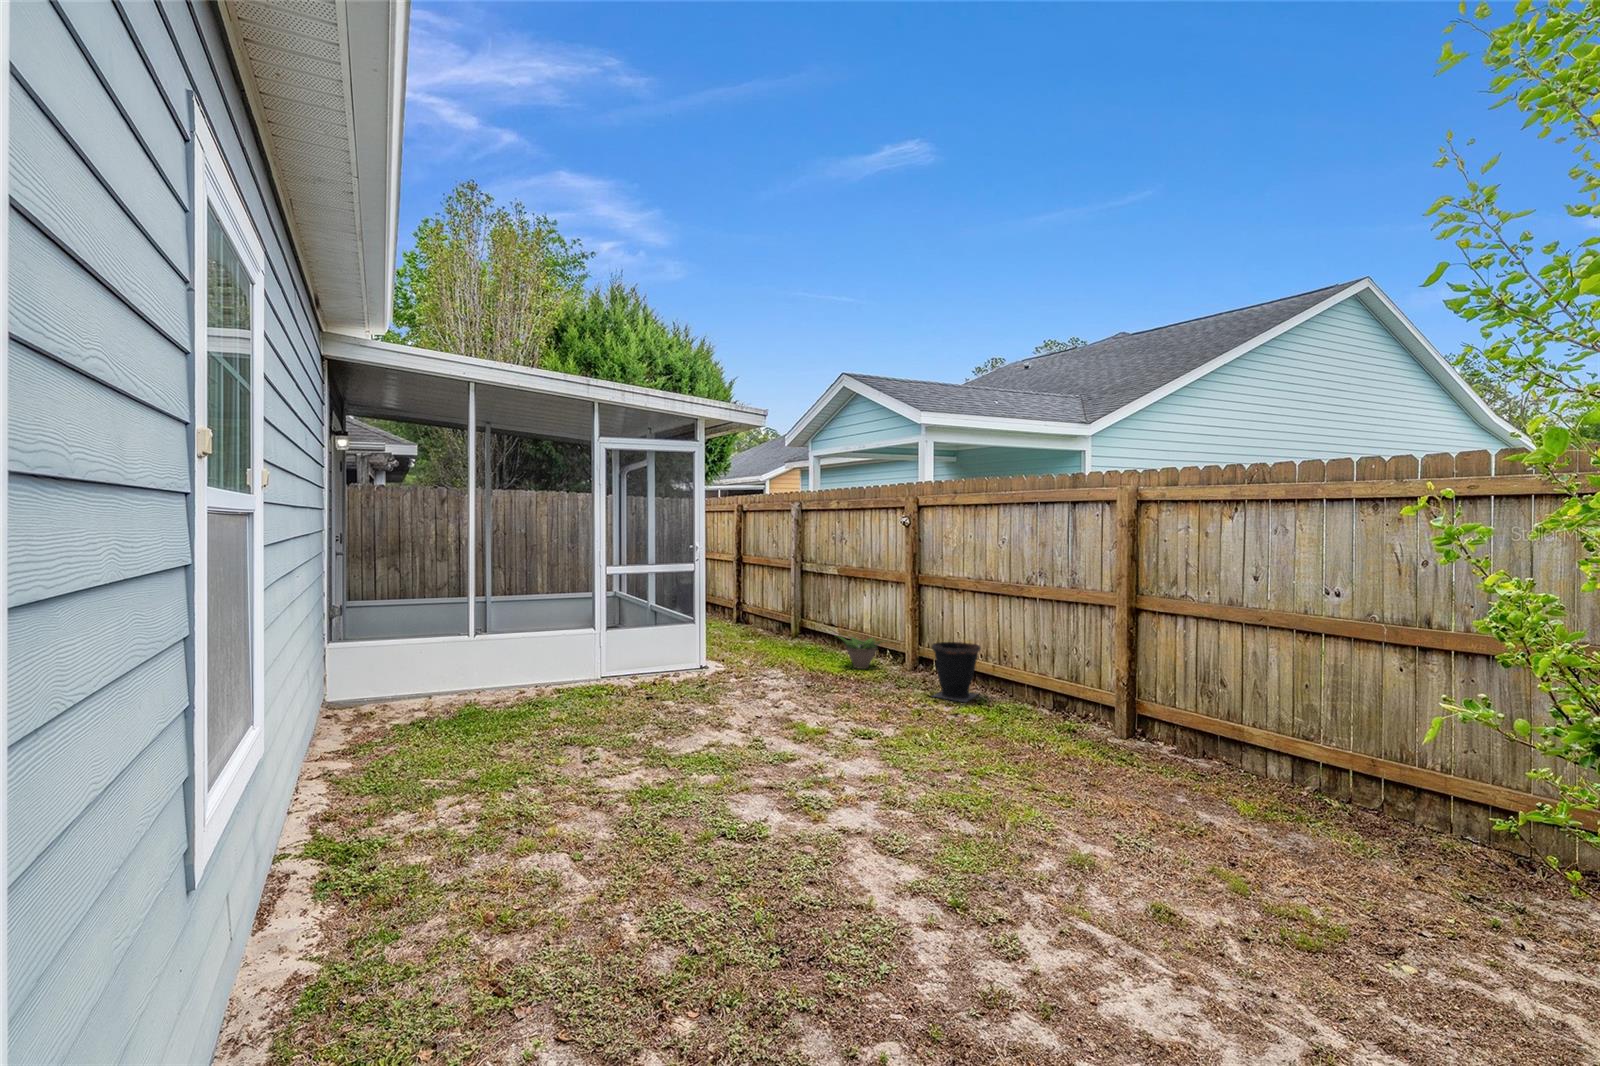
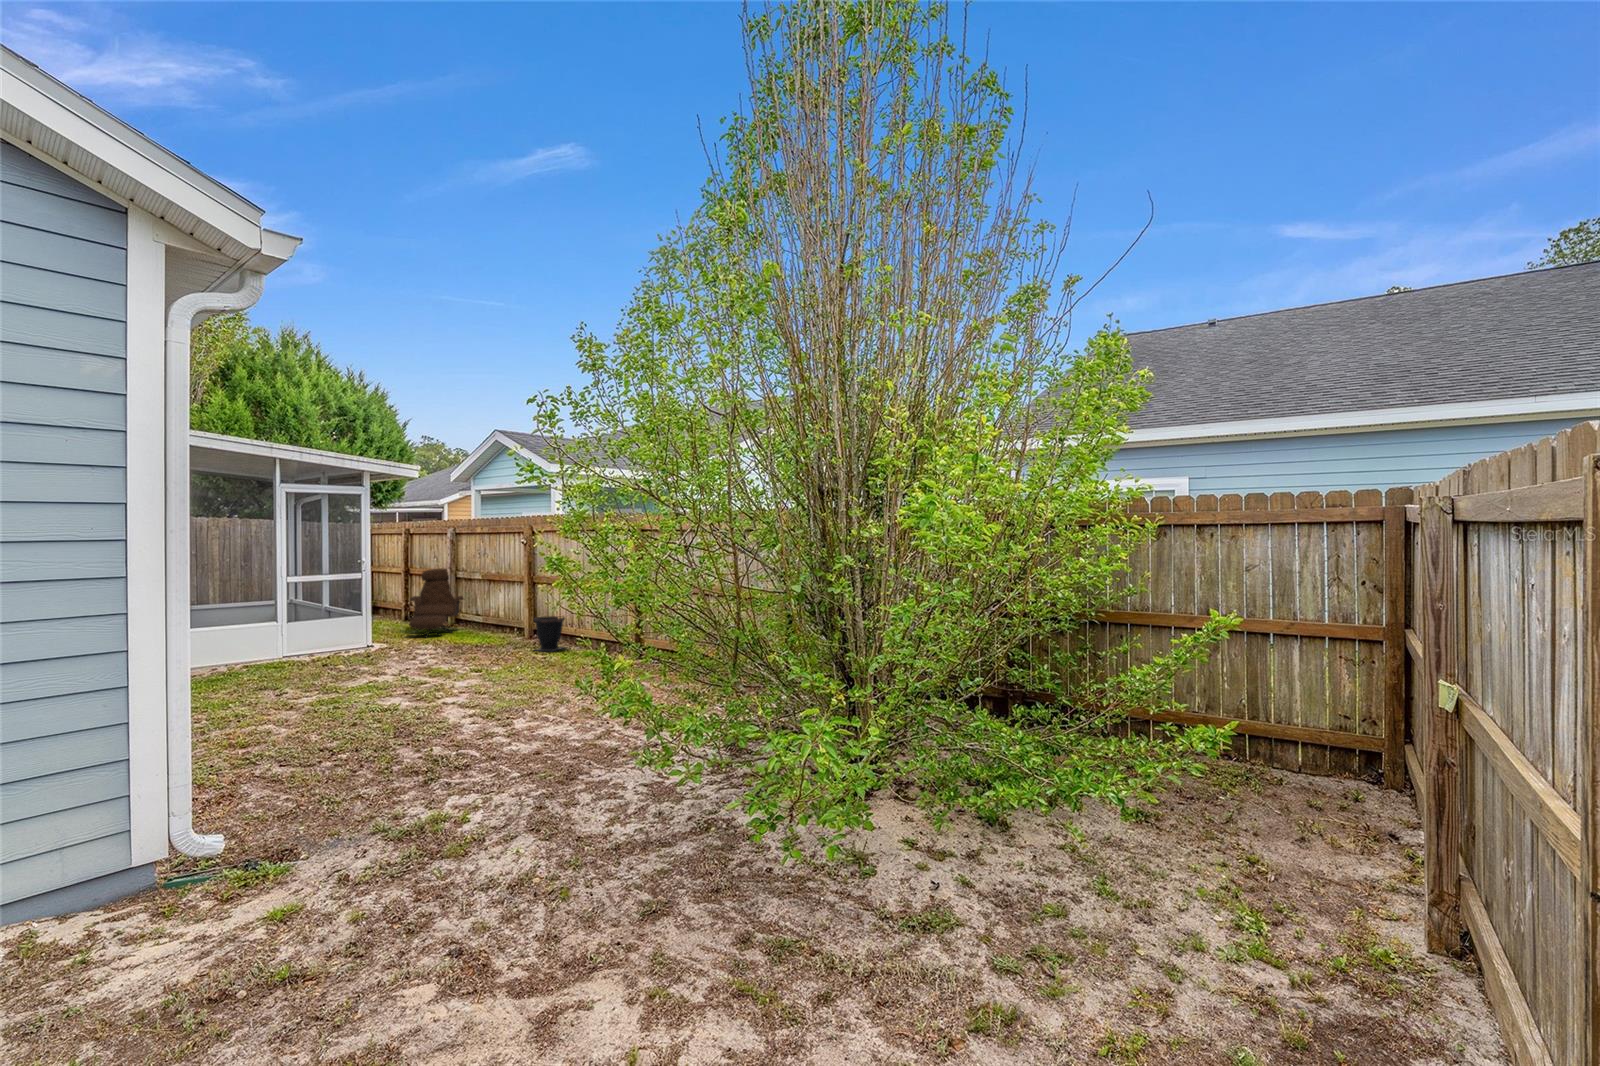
lounge chair: none [747,558,815,655] -> present [409,569,464,637]
decorative plant: present [839,637,882,669] -> none [474,620,512,641]

